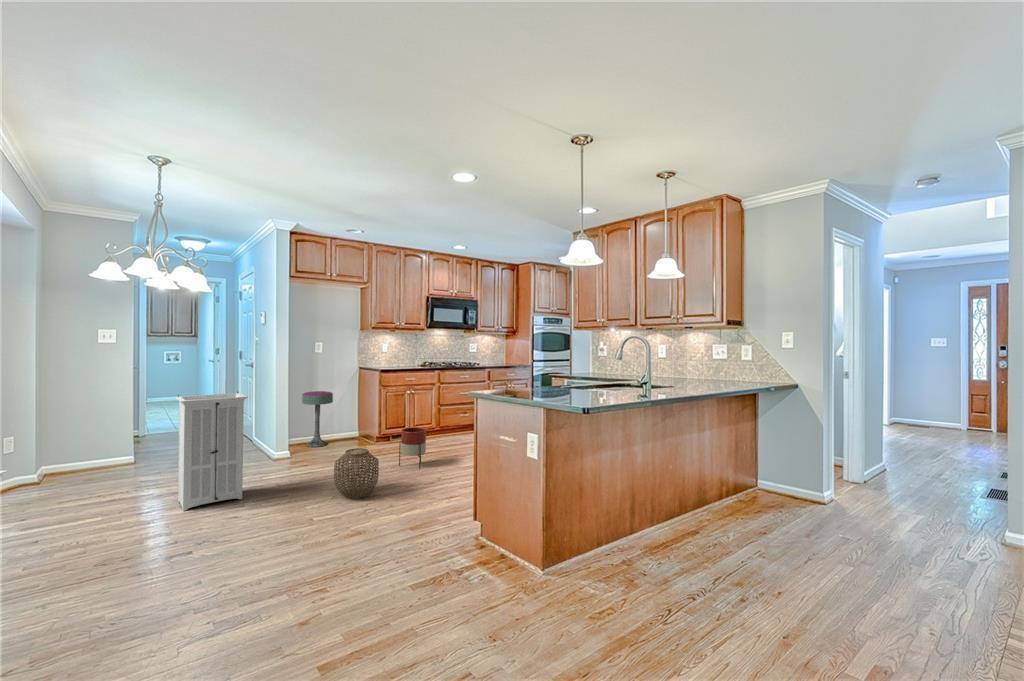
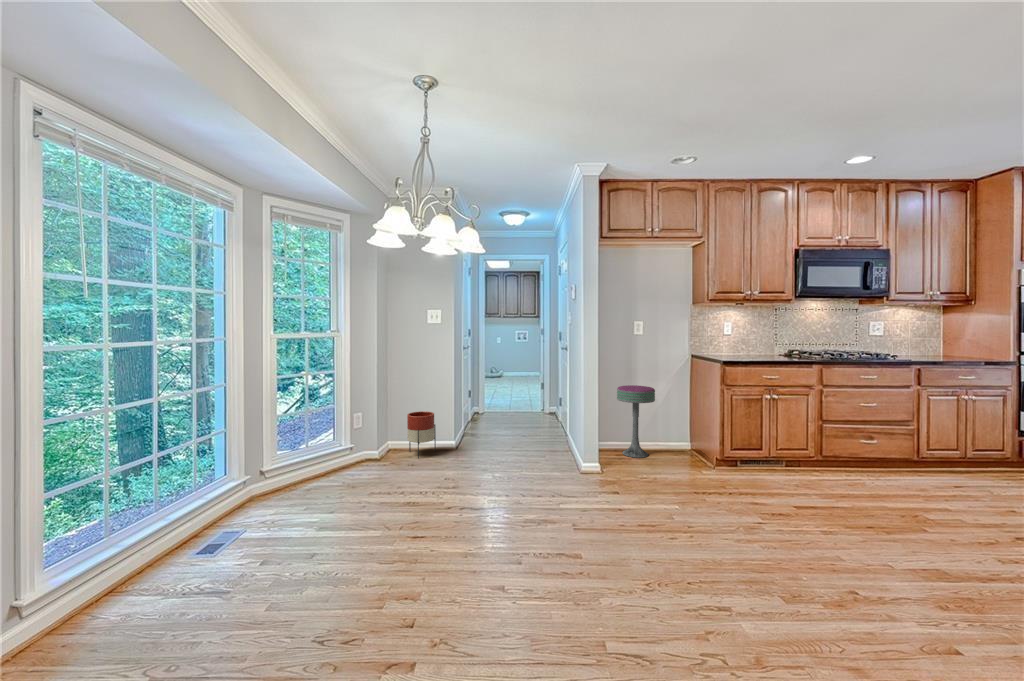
storage cabinet: present [176,392,248,511] -> none [465,381,542,532]
planter: present [399,427,426,469] -> present [407,411,436,458]
woven basket: present [334,448,379,499] -> none [663,489,743,582]

